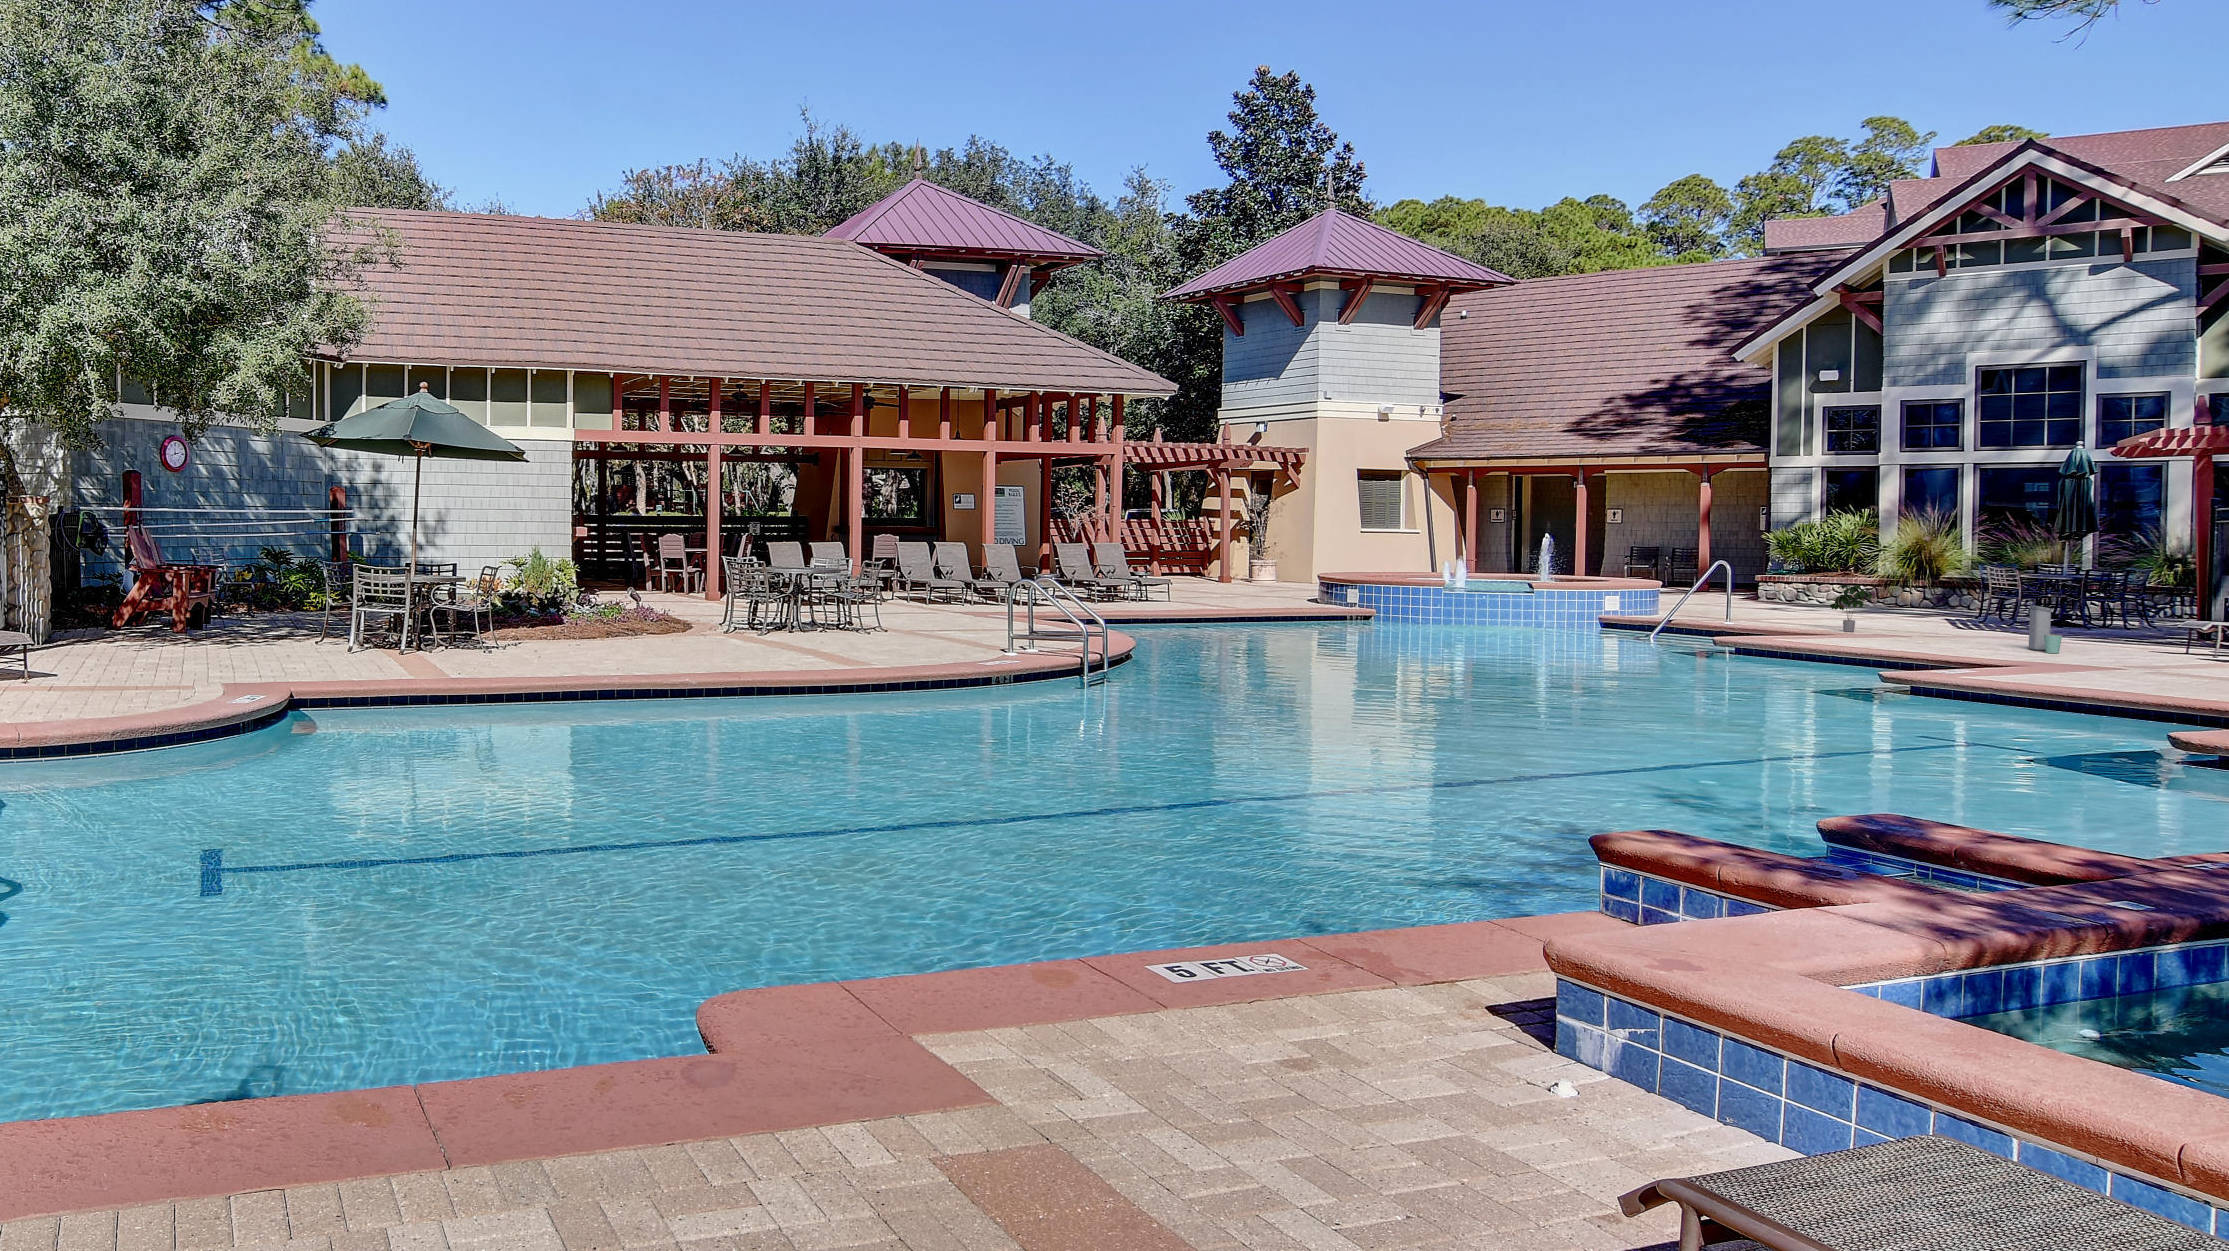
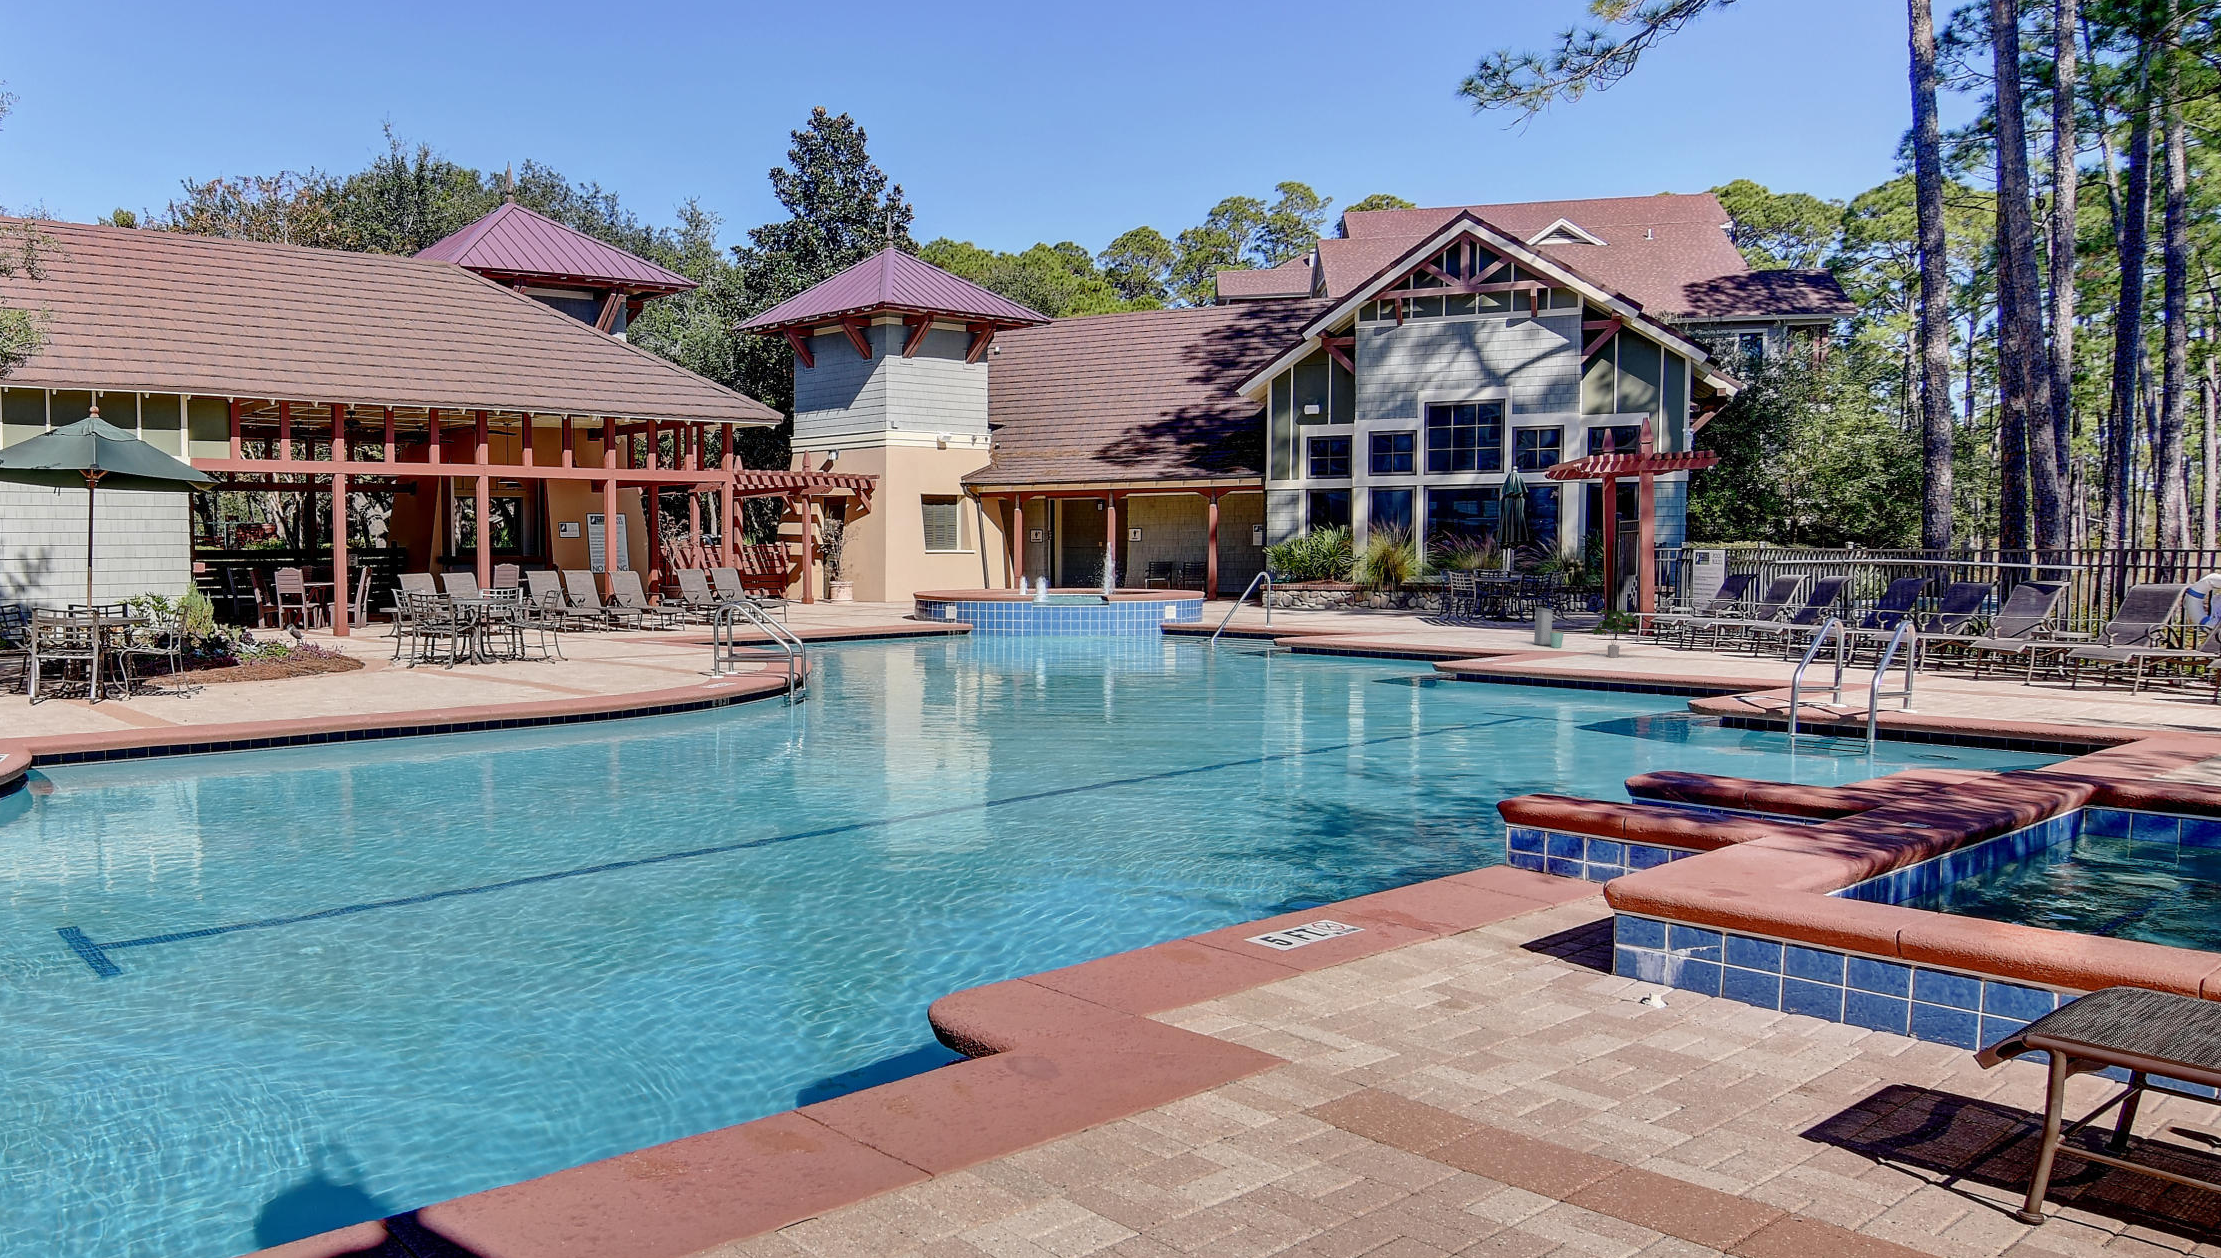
potted plant: present [1830,585,1872,632] -> present [1591,610,1639,658]

